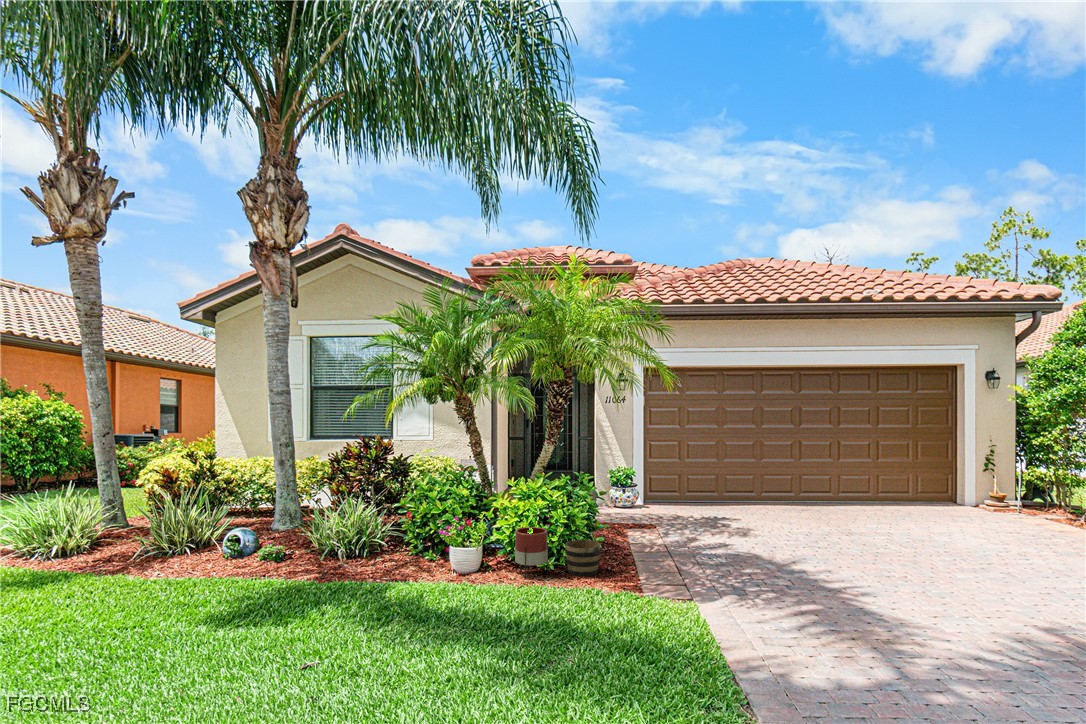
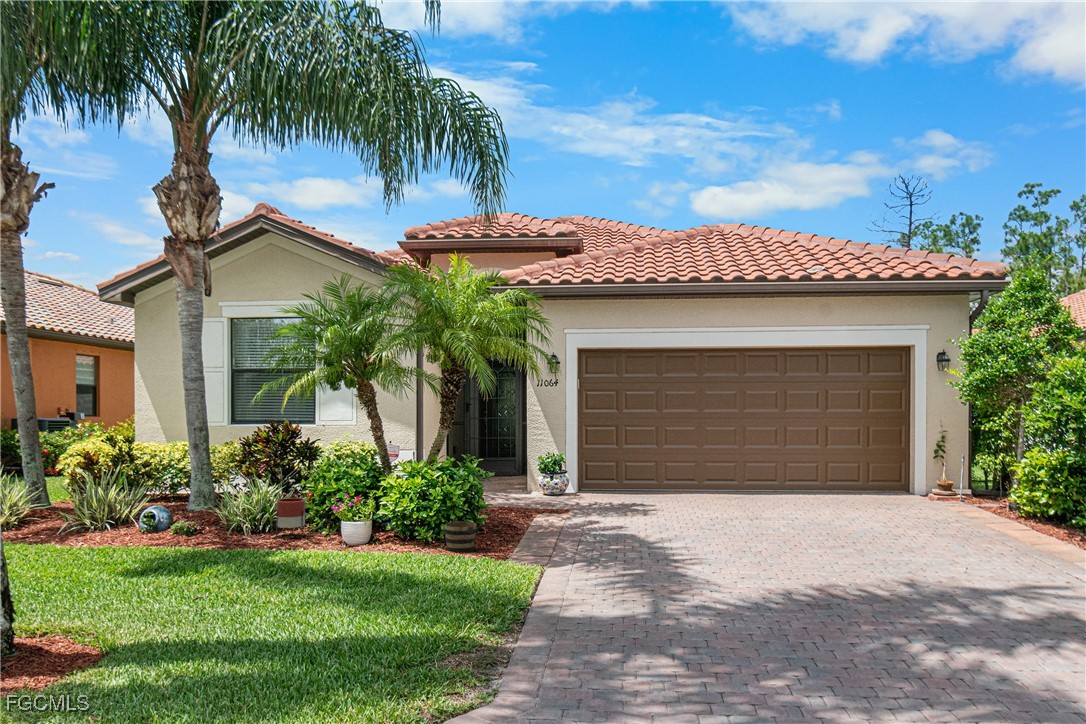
planter: present [515,527,548,580] -> present [276,498,305,538]

